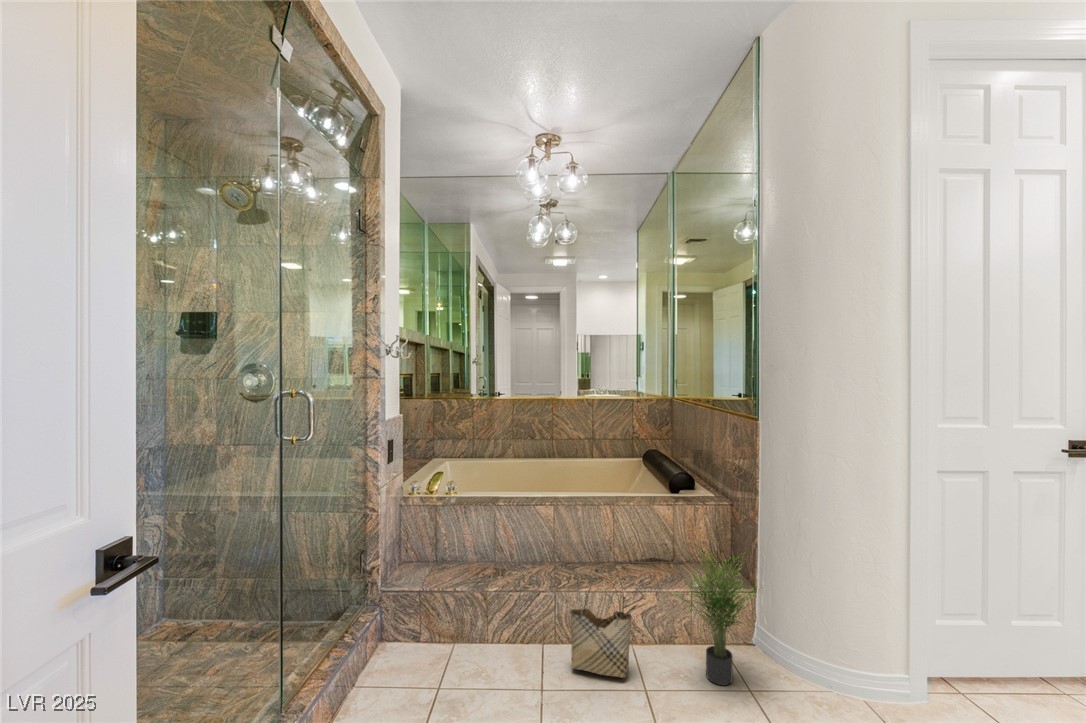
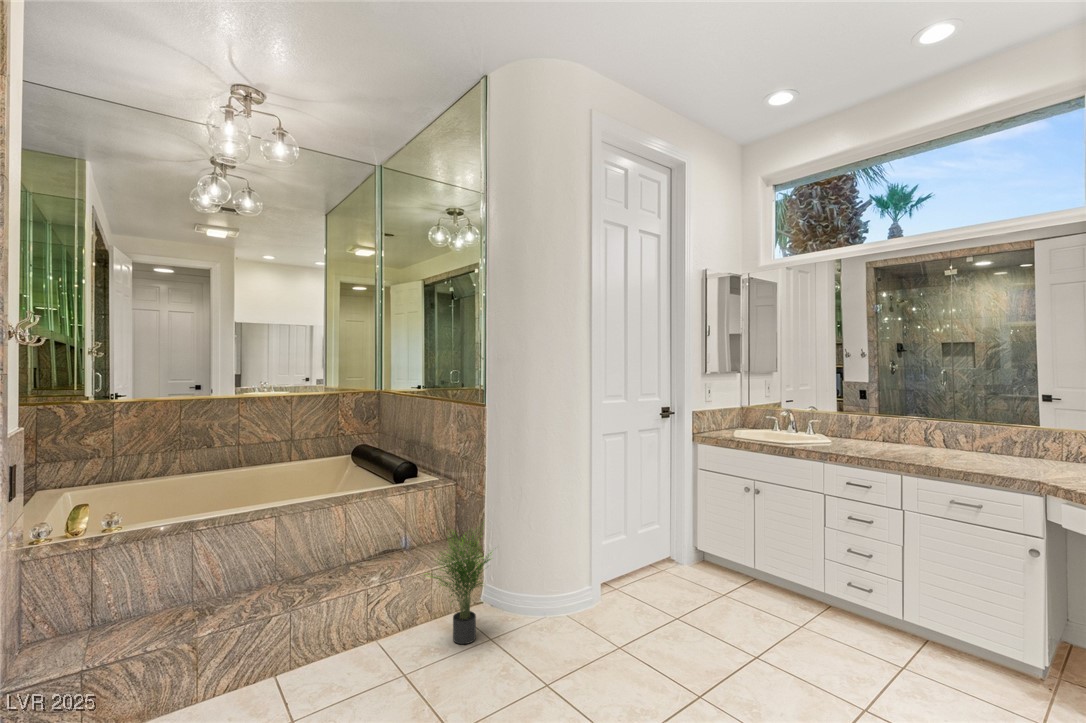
woven basket: present [570,577,632,678] -> none [317,578,386,685]

